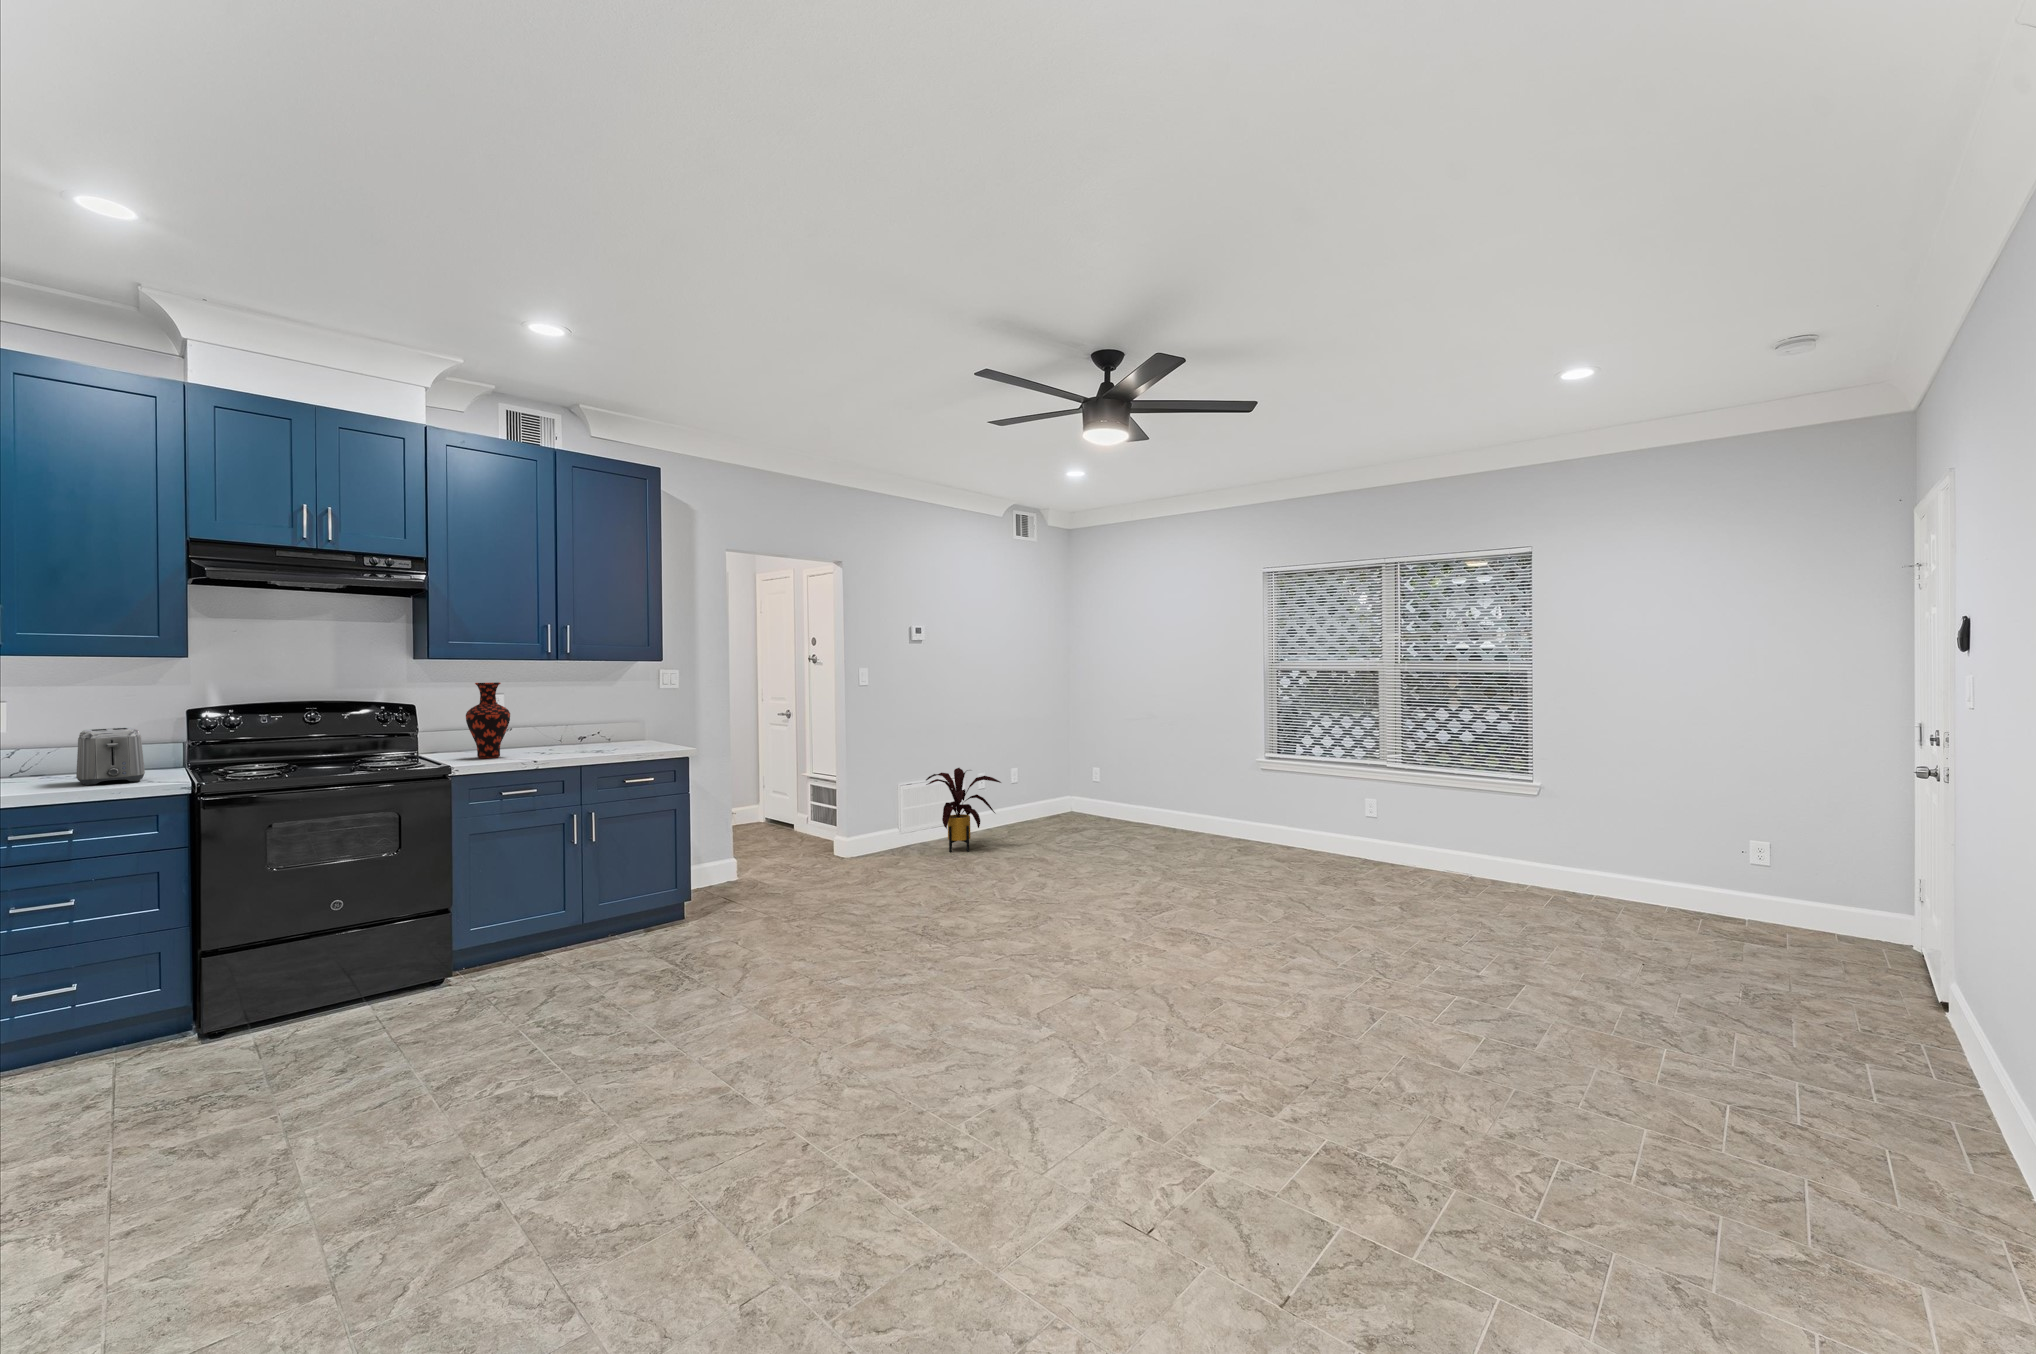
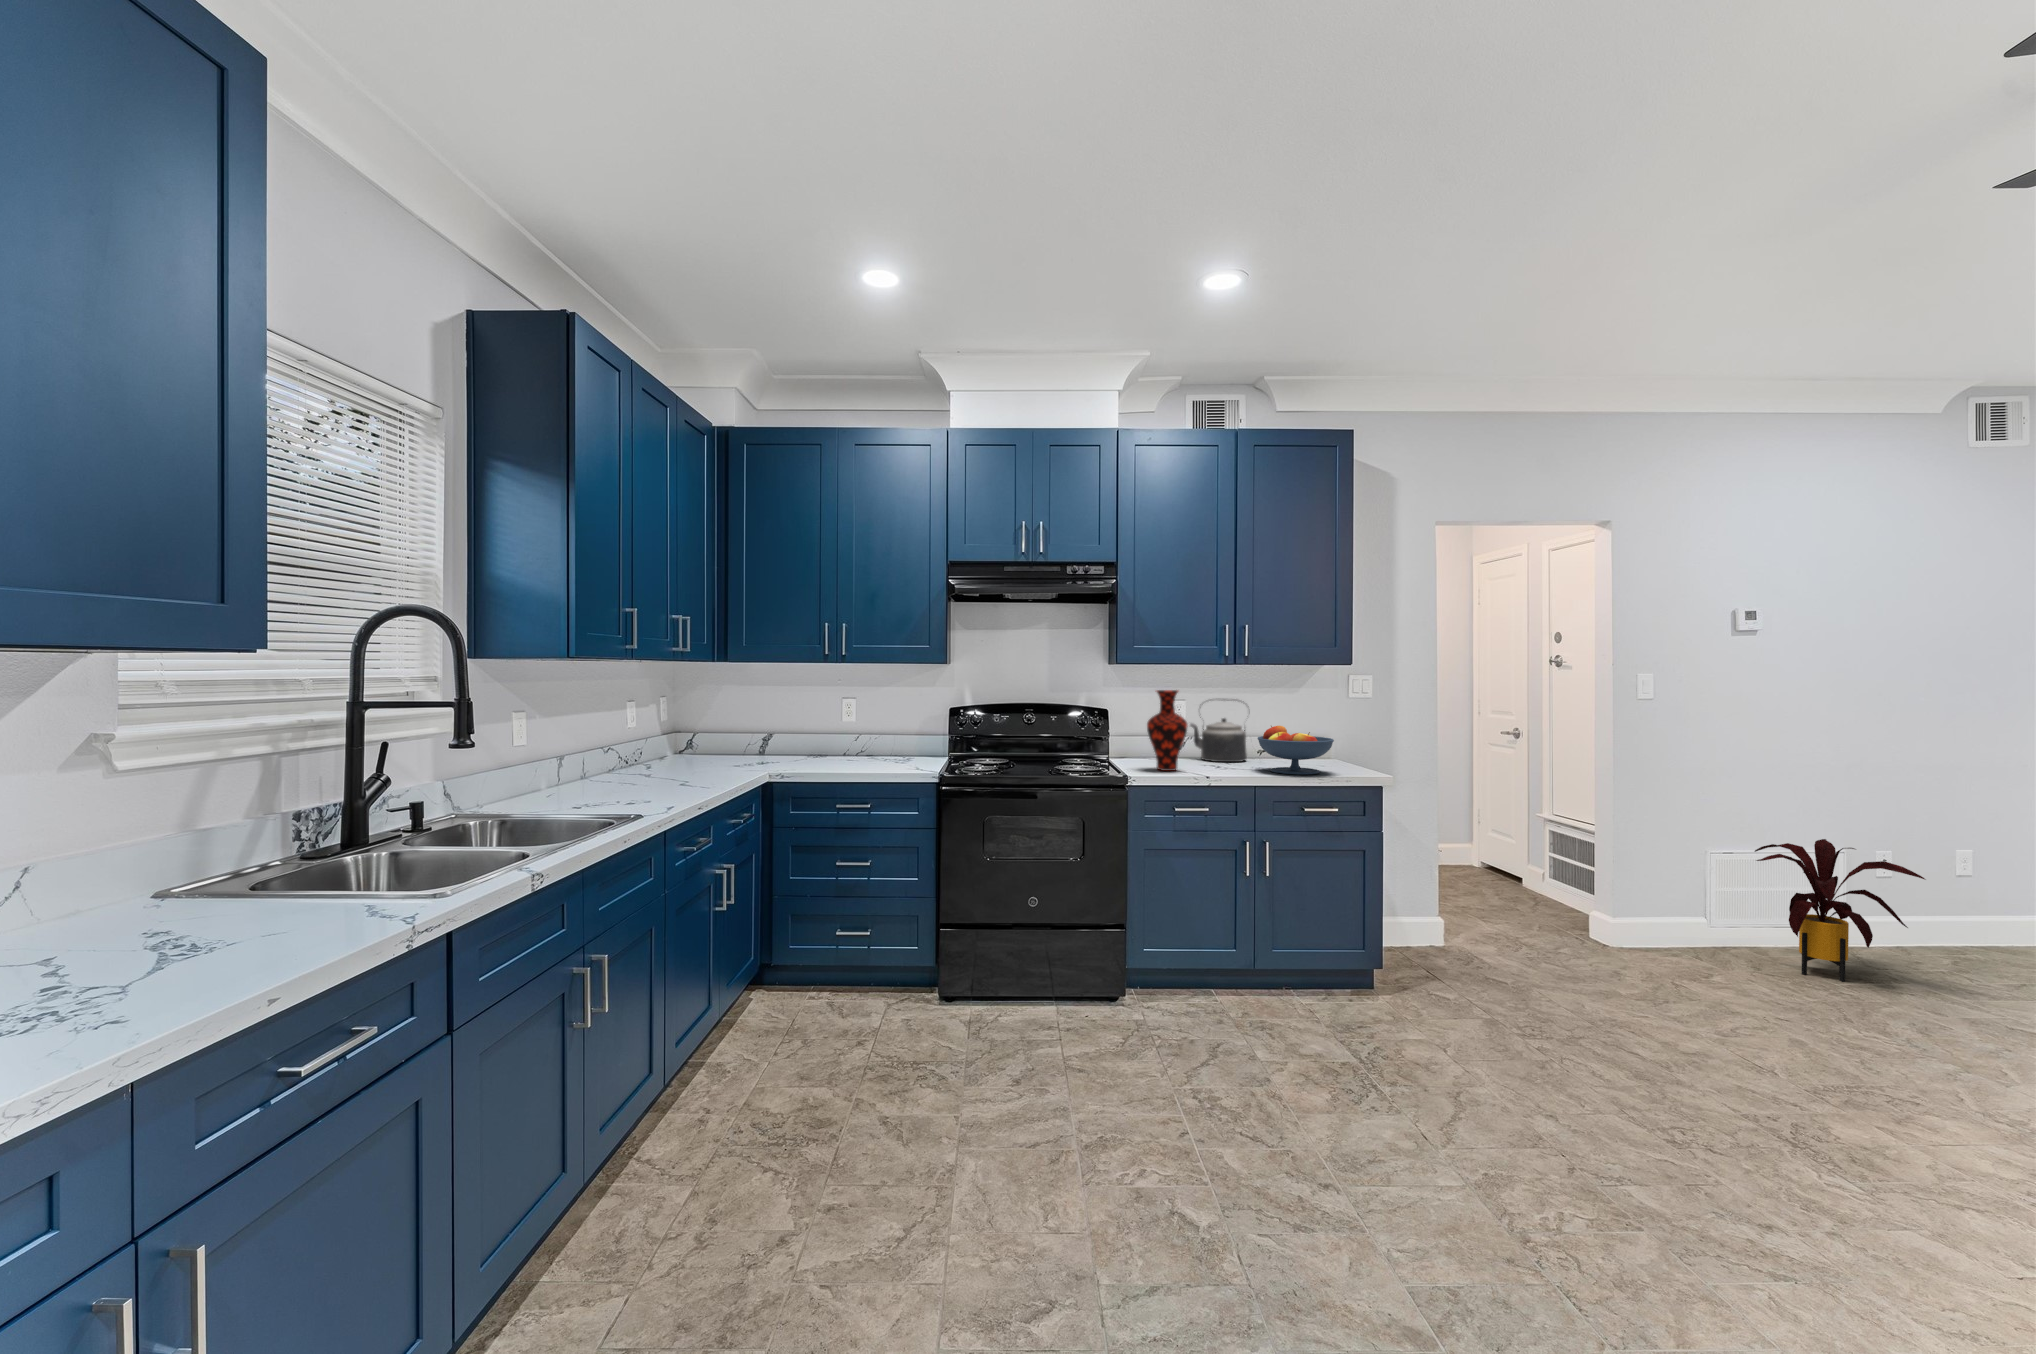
kettle: none [507,692,568,749] -> present [1190,699,1247,762]
fruit bowl: none [580,711,649,751] -> present [1258,726,1334,775]
toaster: present [76,728,145,785] -> none [875,722,914,770]

